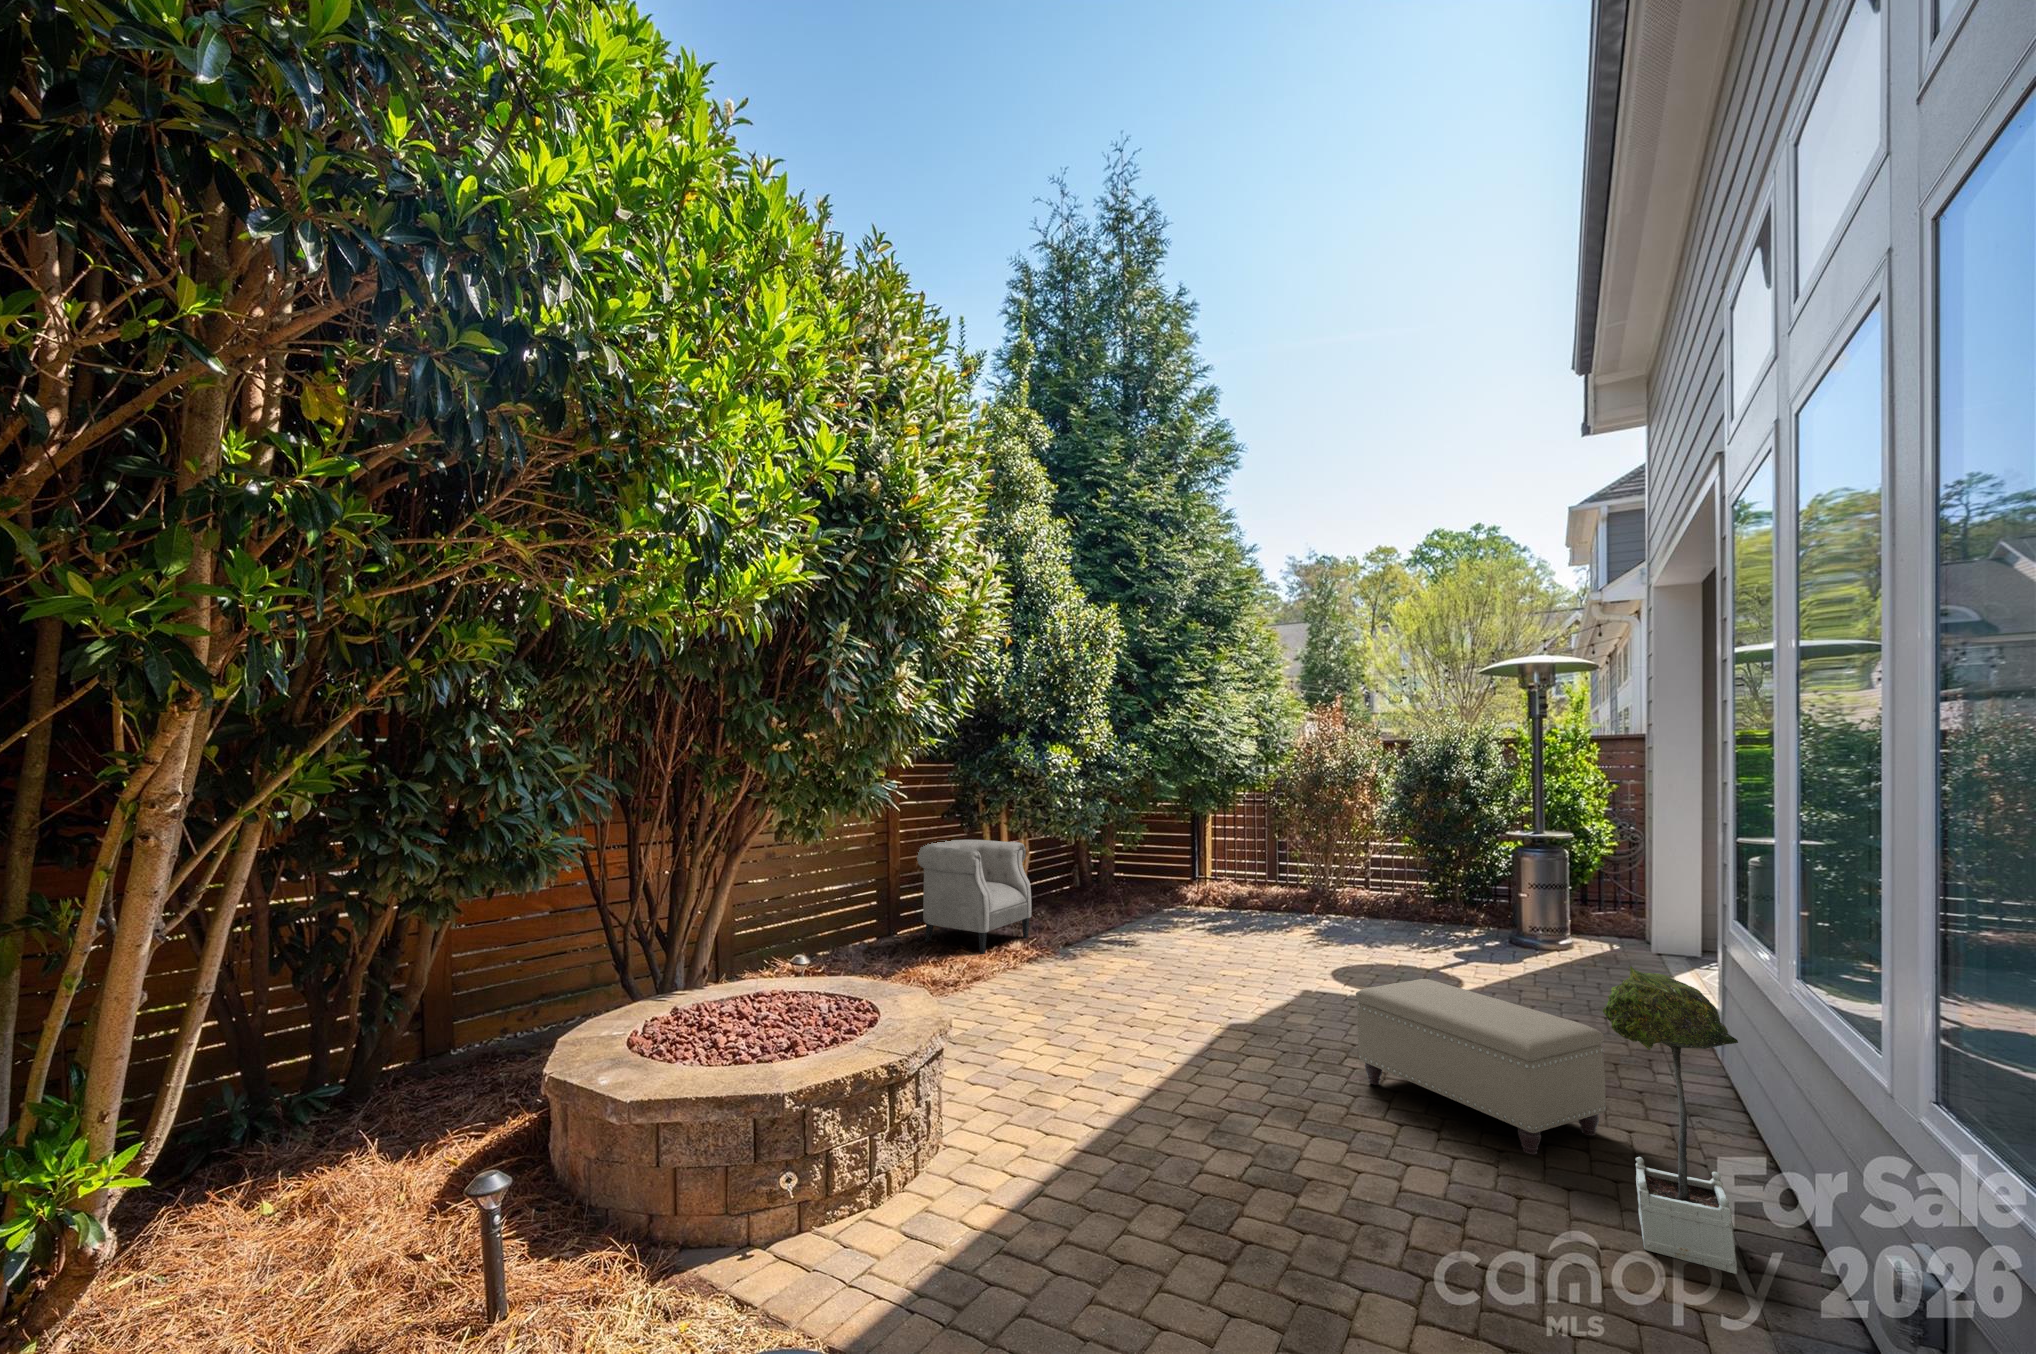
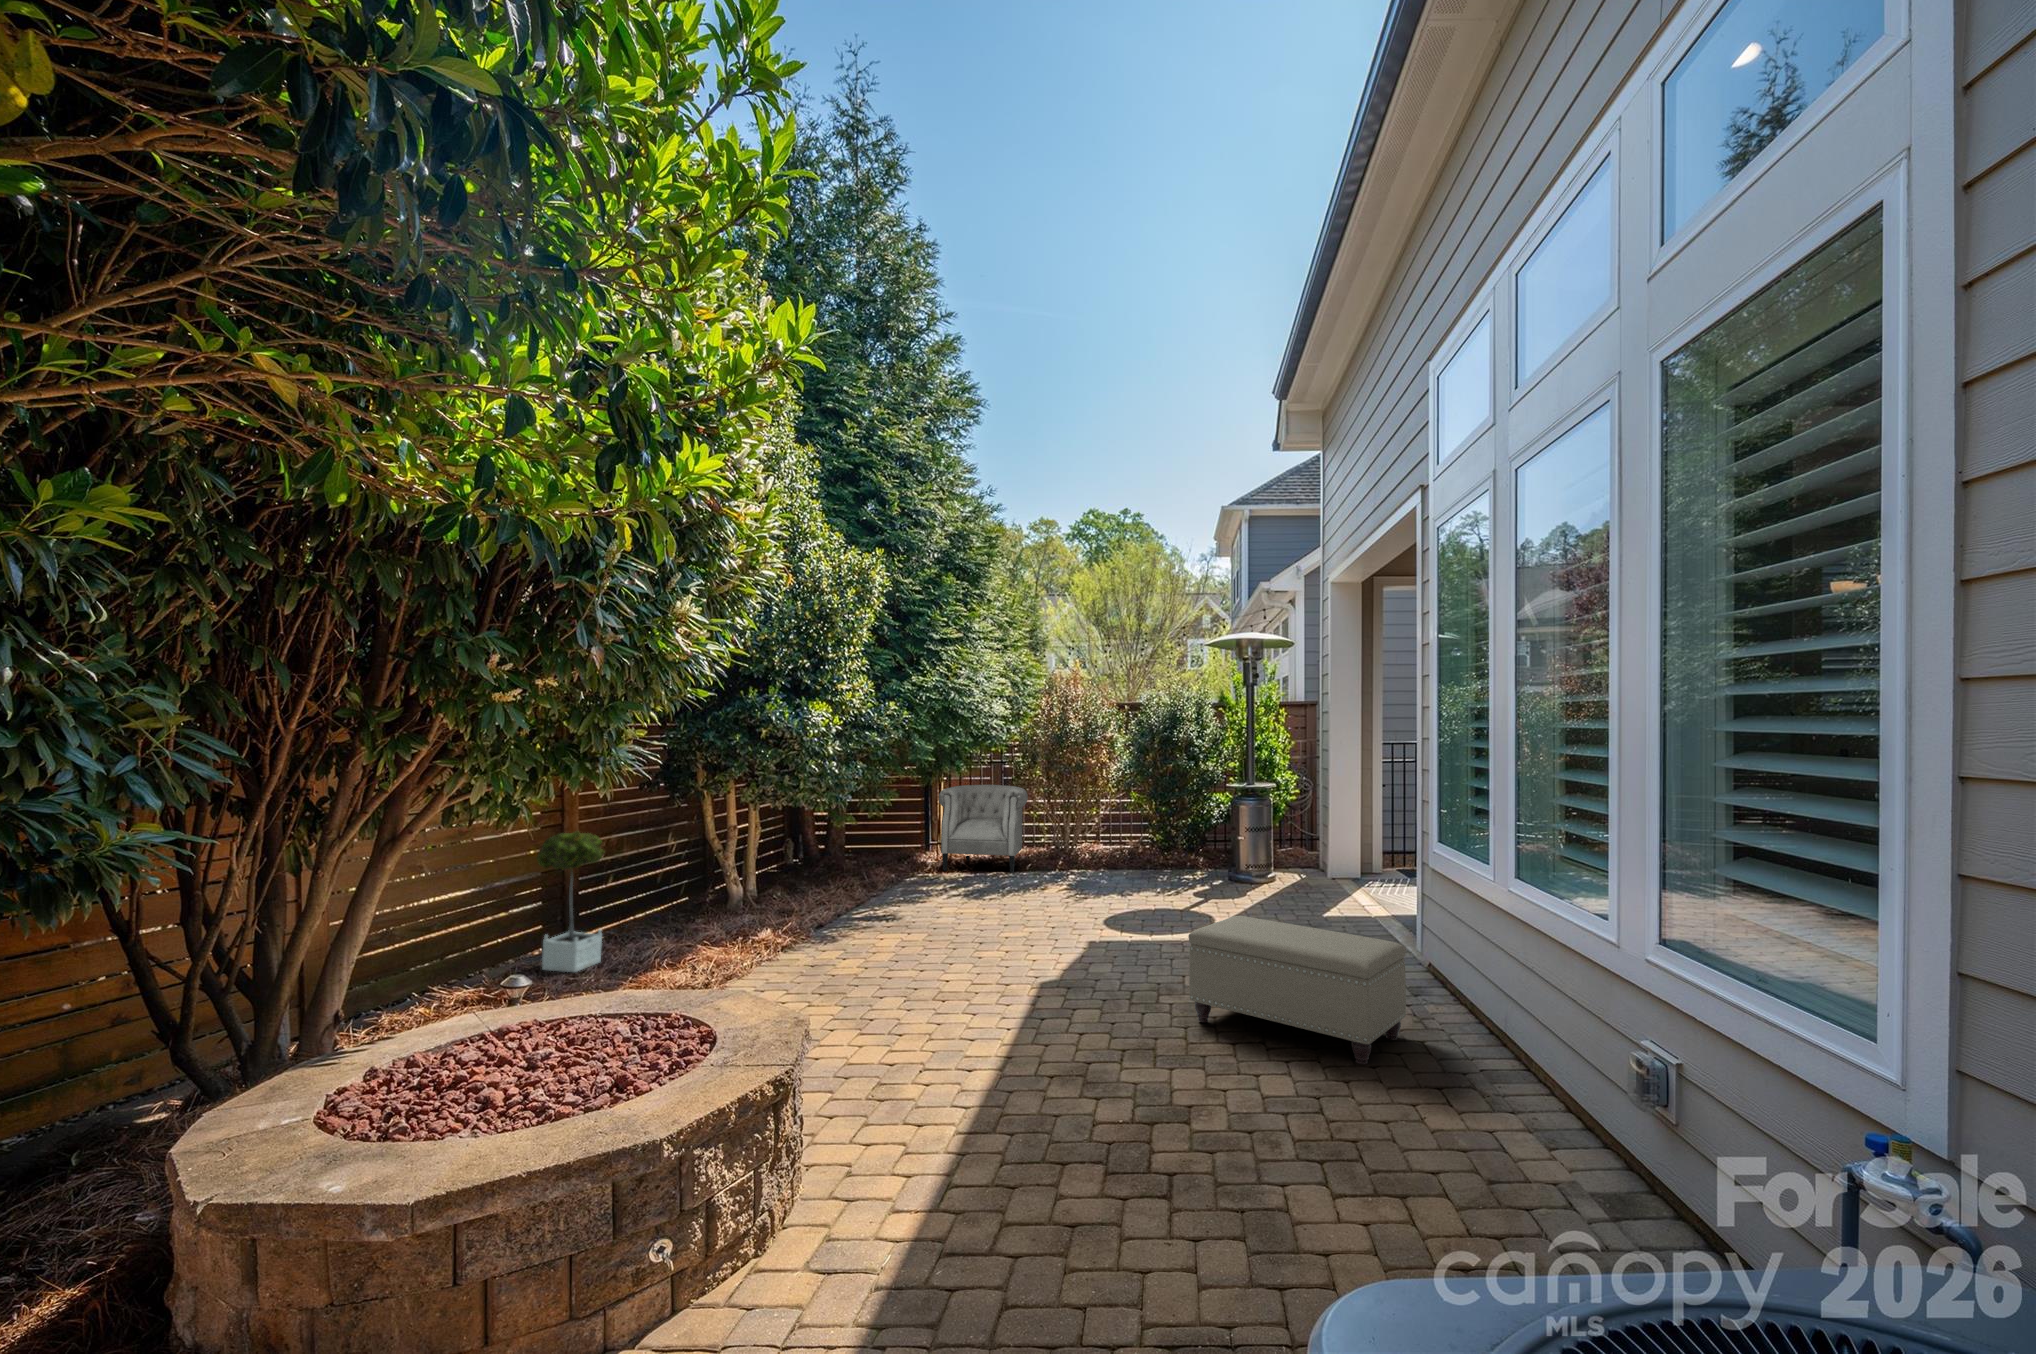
chair: present [917,840,1031,954] -> present [939,785,1028,873]
potted tree: present [1603,966,1738,1274] -> present [537,831,605,972]

